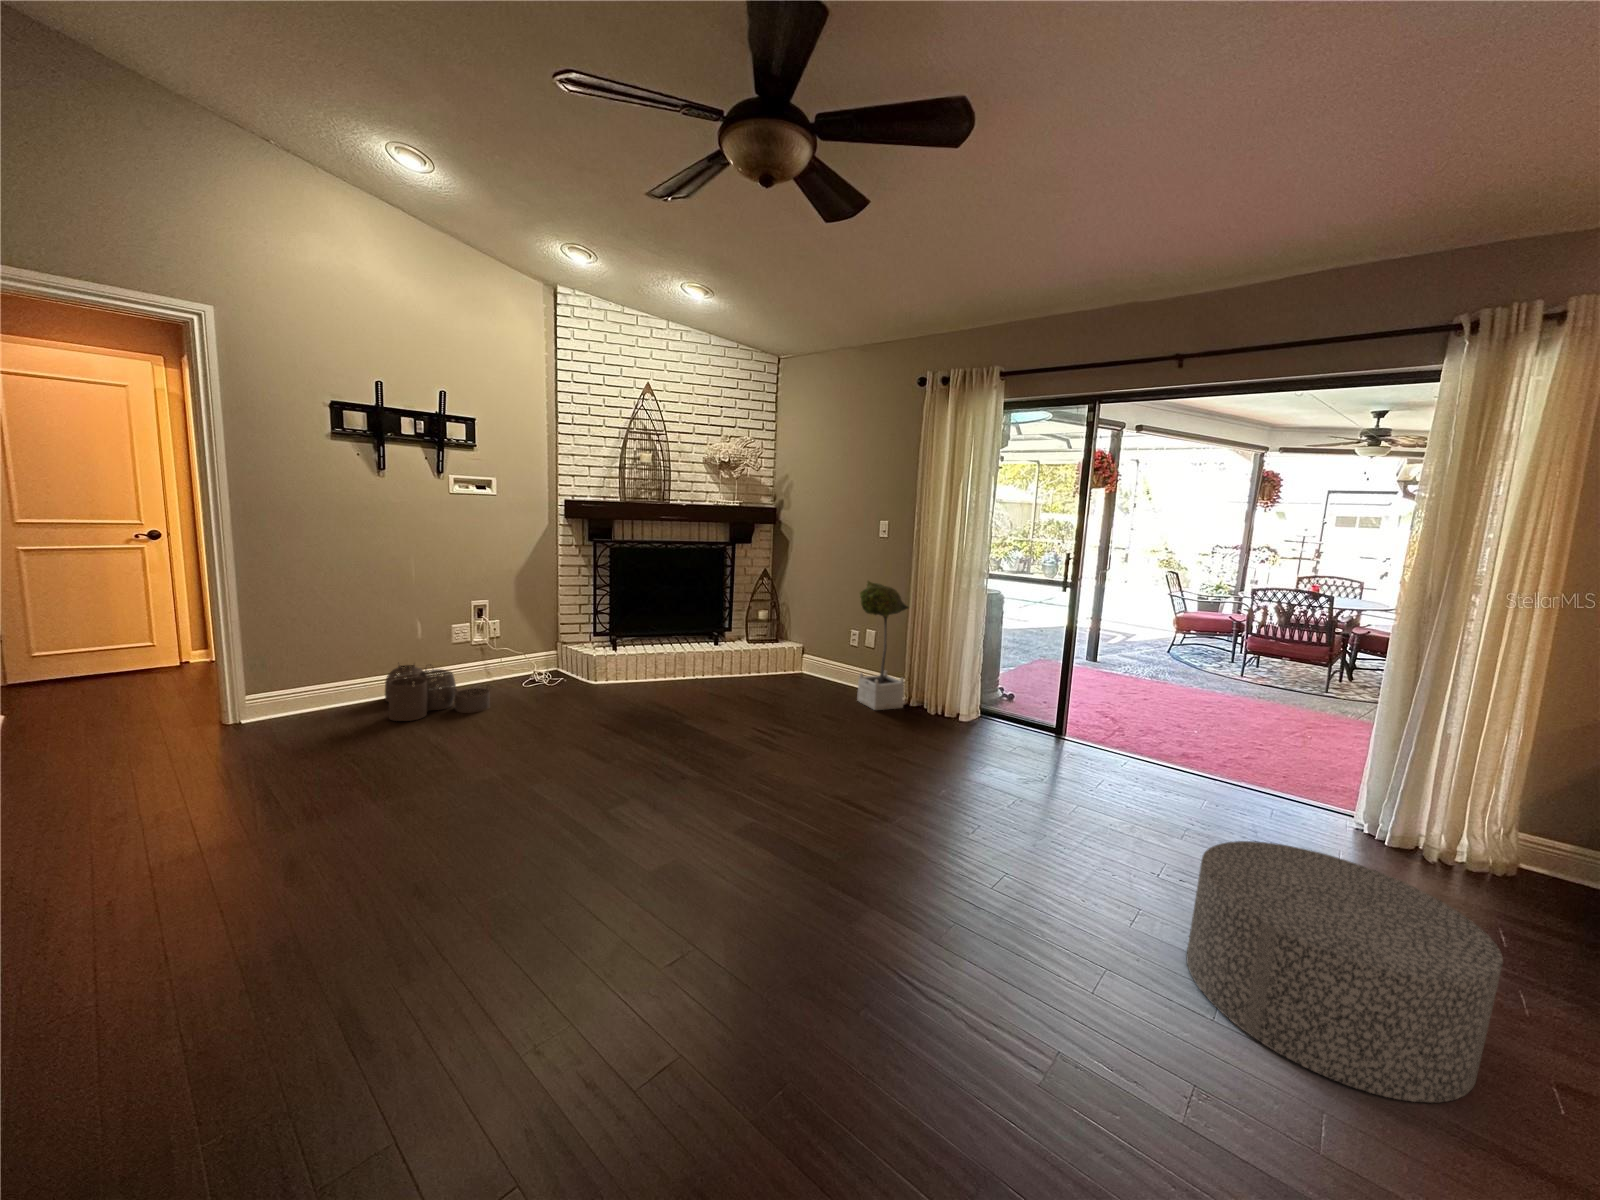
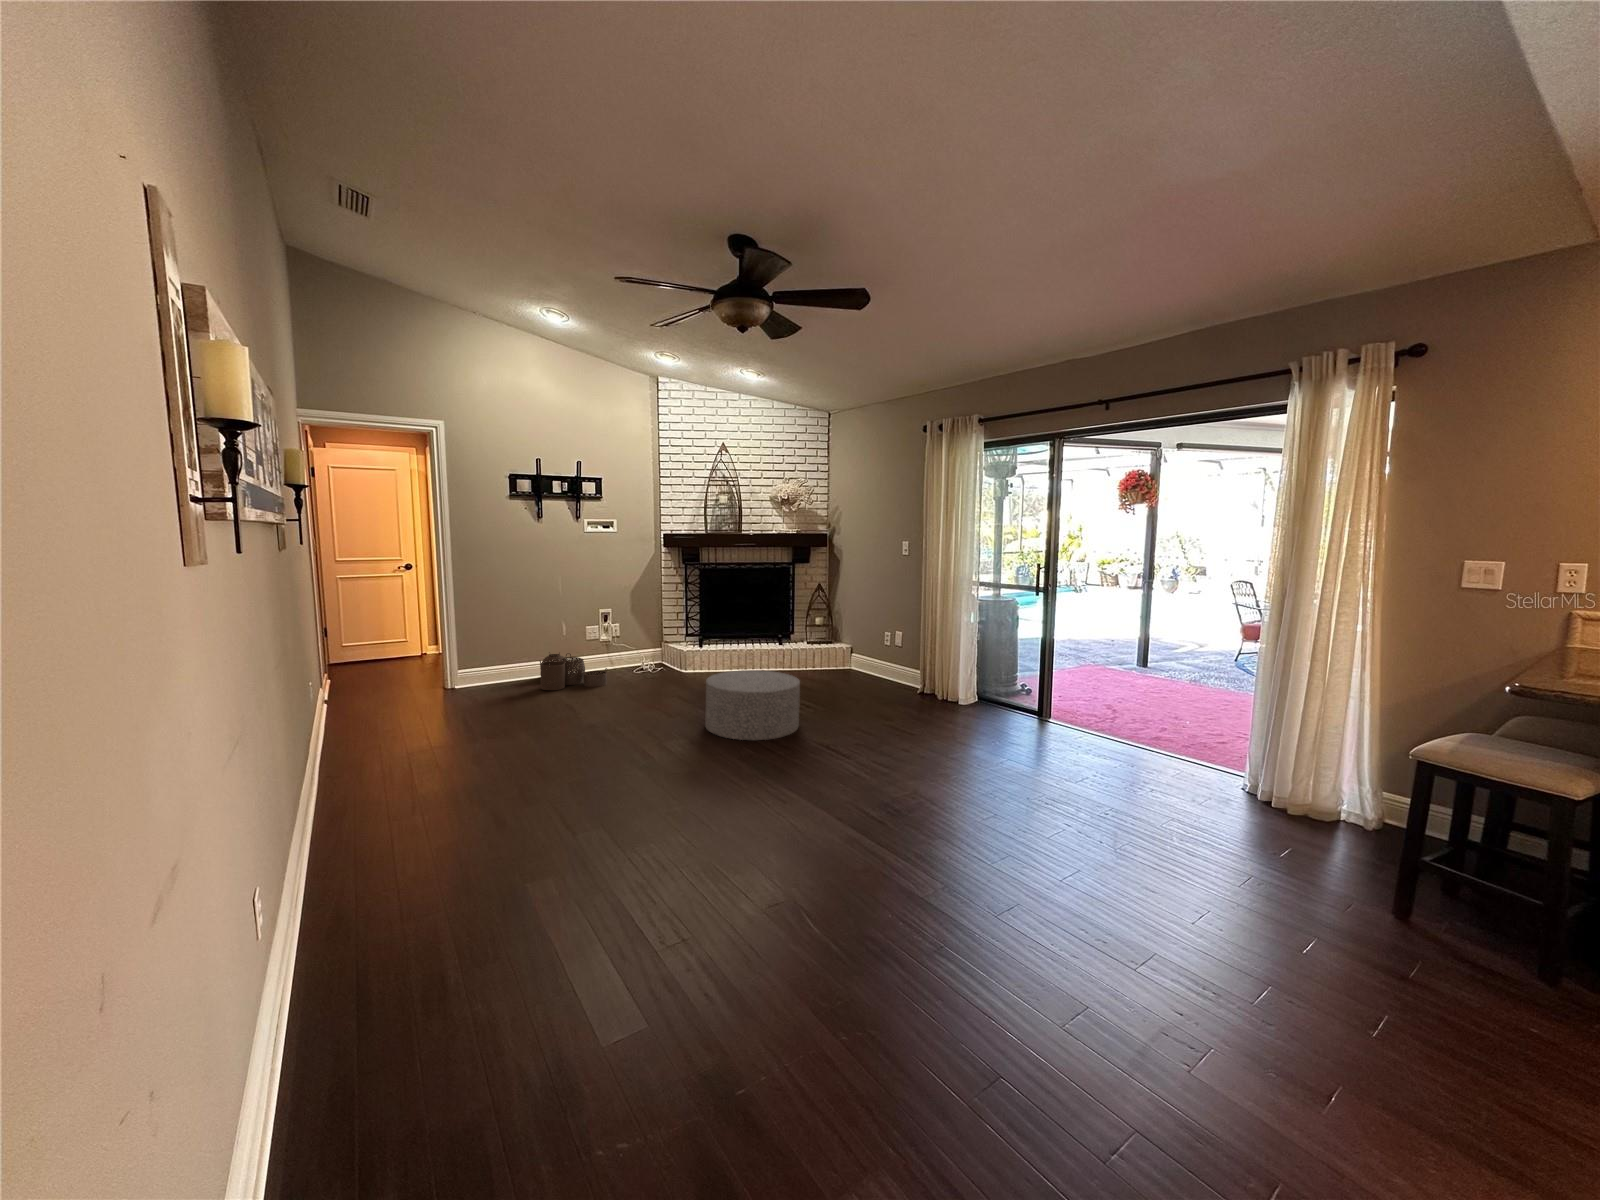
potted tree: present [857,581,908,710] -> none [879,589,921,694]
ottoman: present [1186,841,1503,1103] -> present [705,670,800,740]

